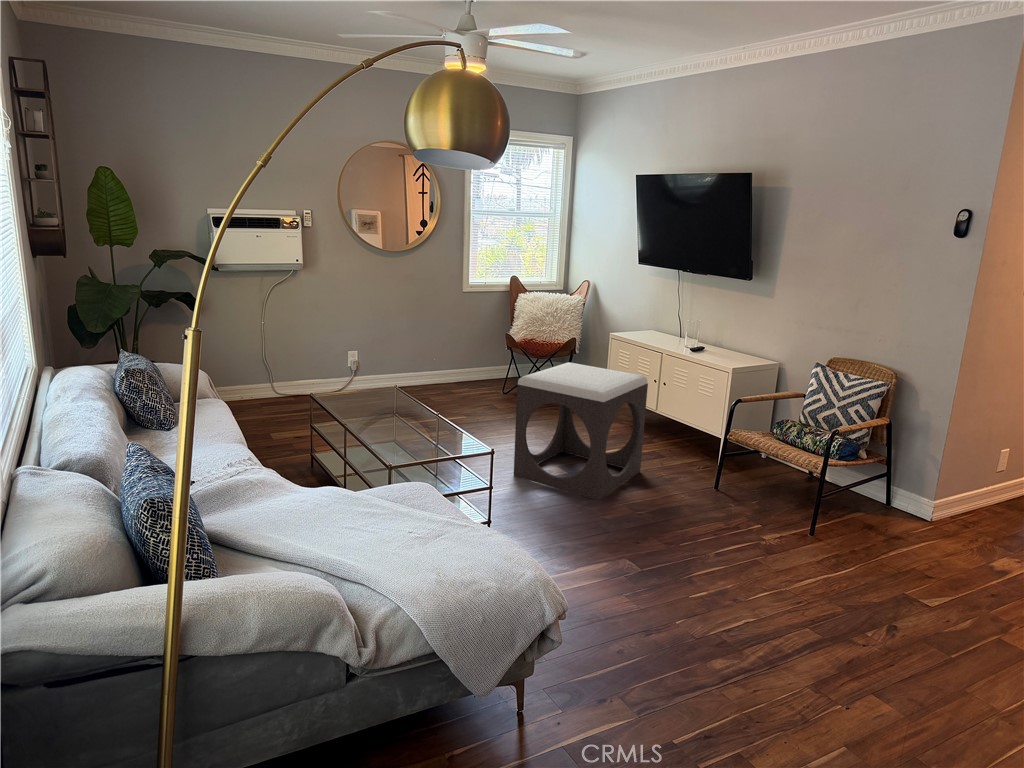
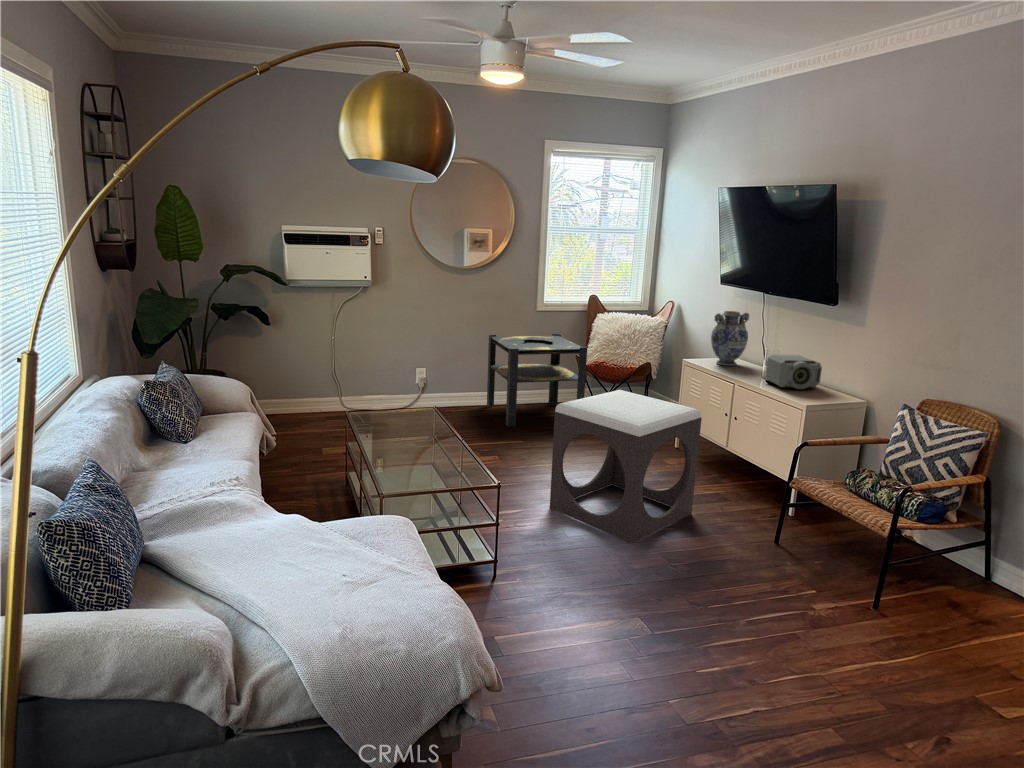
vase: none [637,287,669,338] -> present [711,311,749,366]
side table: none [417,314,518,406] -> present [487,334,587,427]
speaker: none [691,325,741,355] -> present [765,355,822,389]

